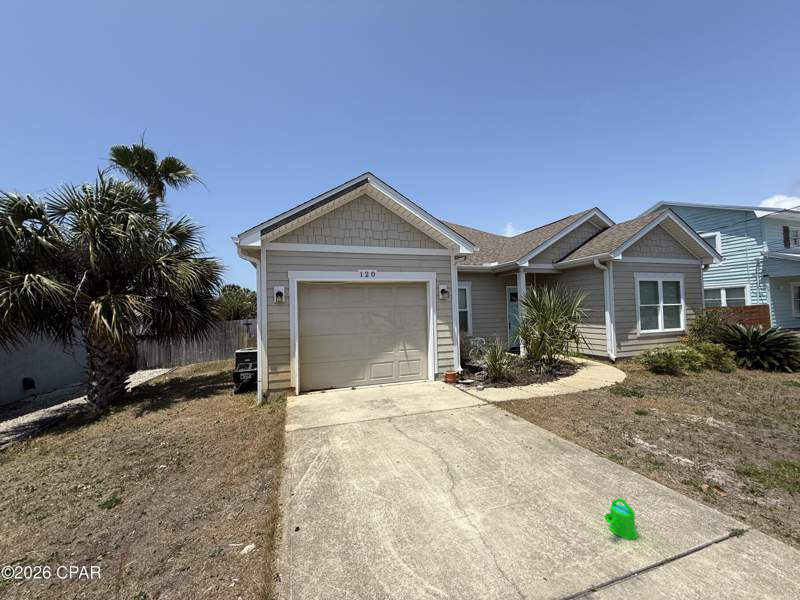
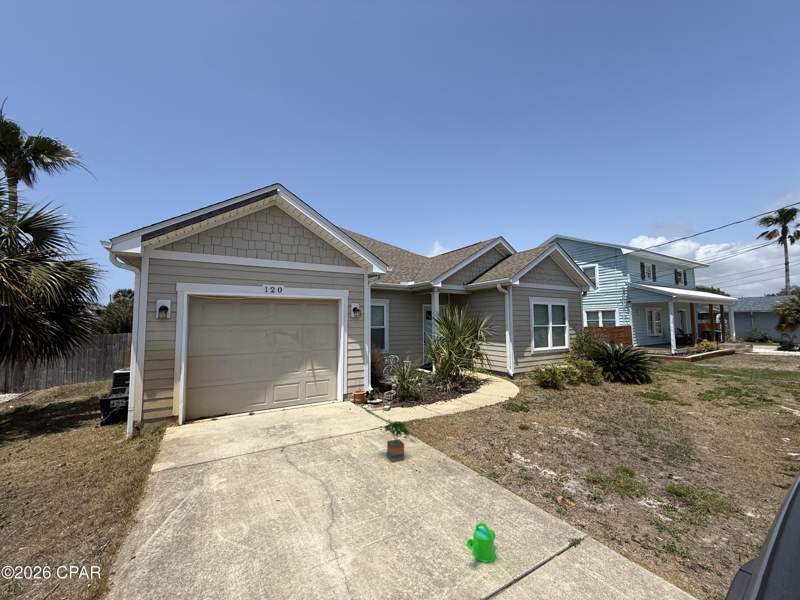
potted tree: none [489,398,517,438] -> present [385,421,410,462]

